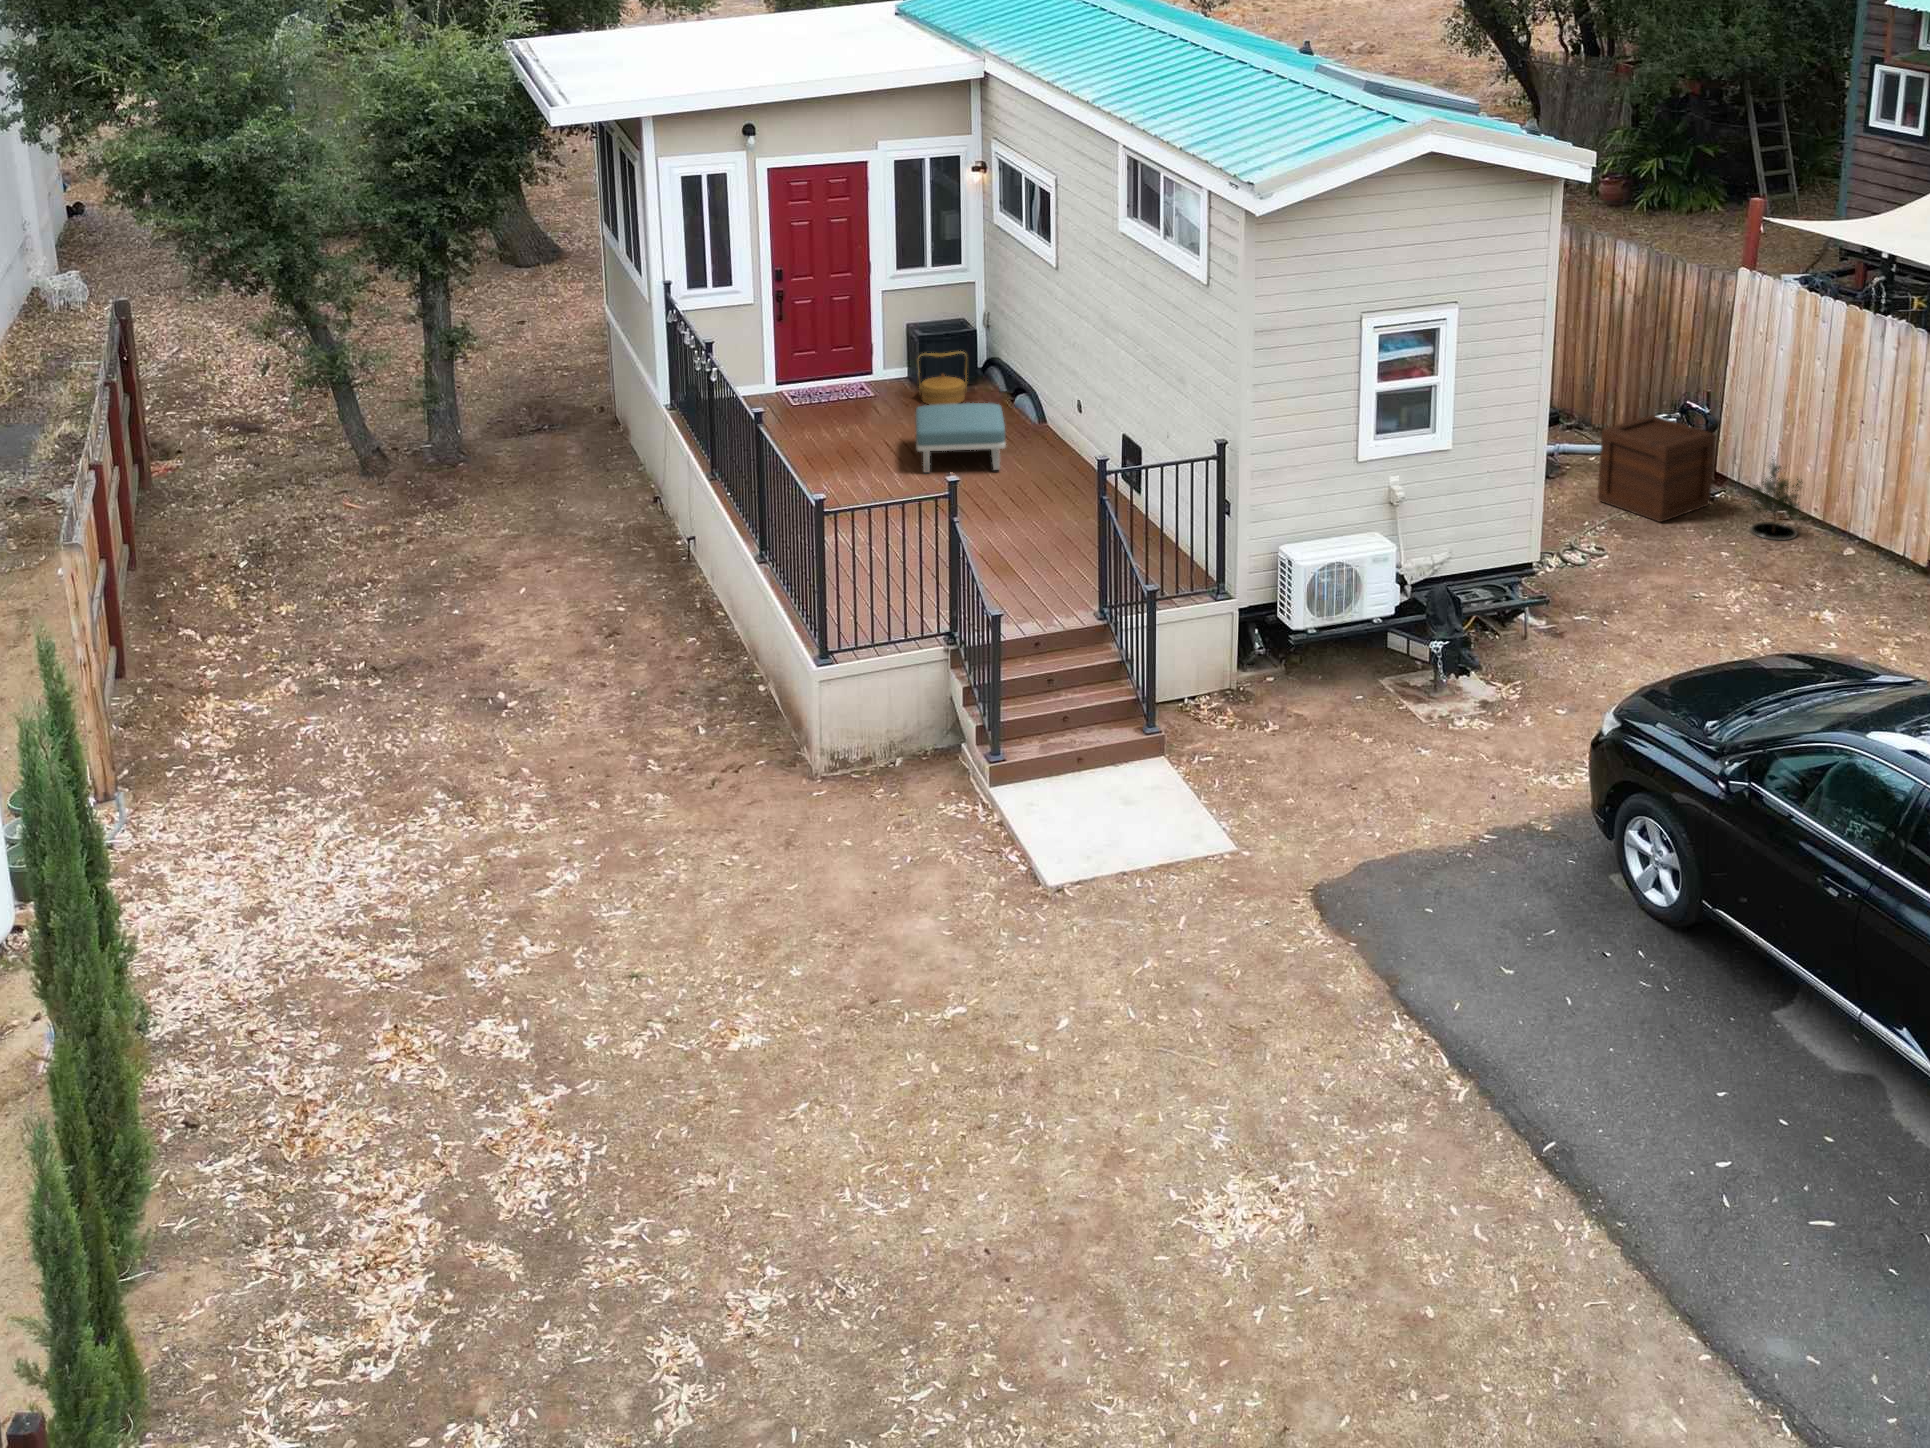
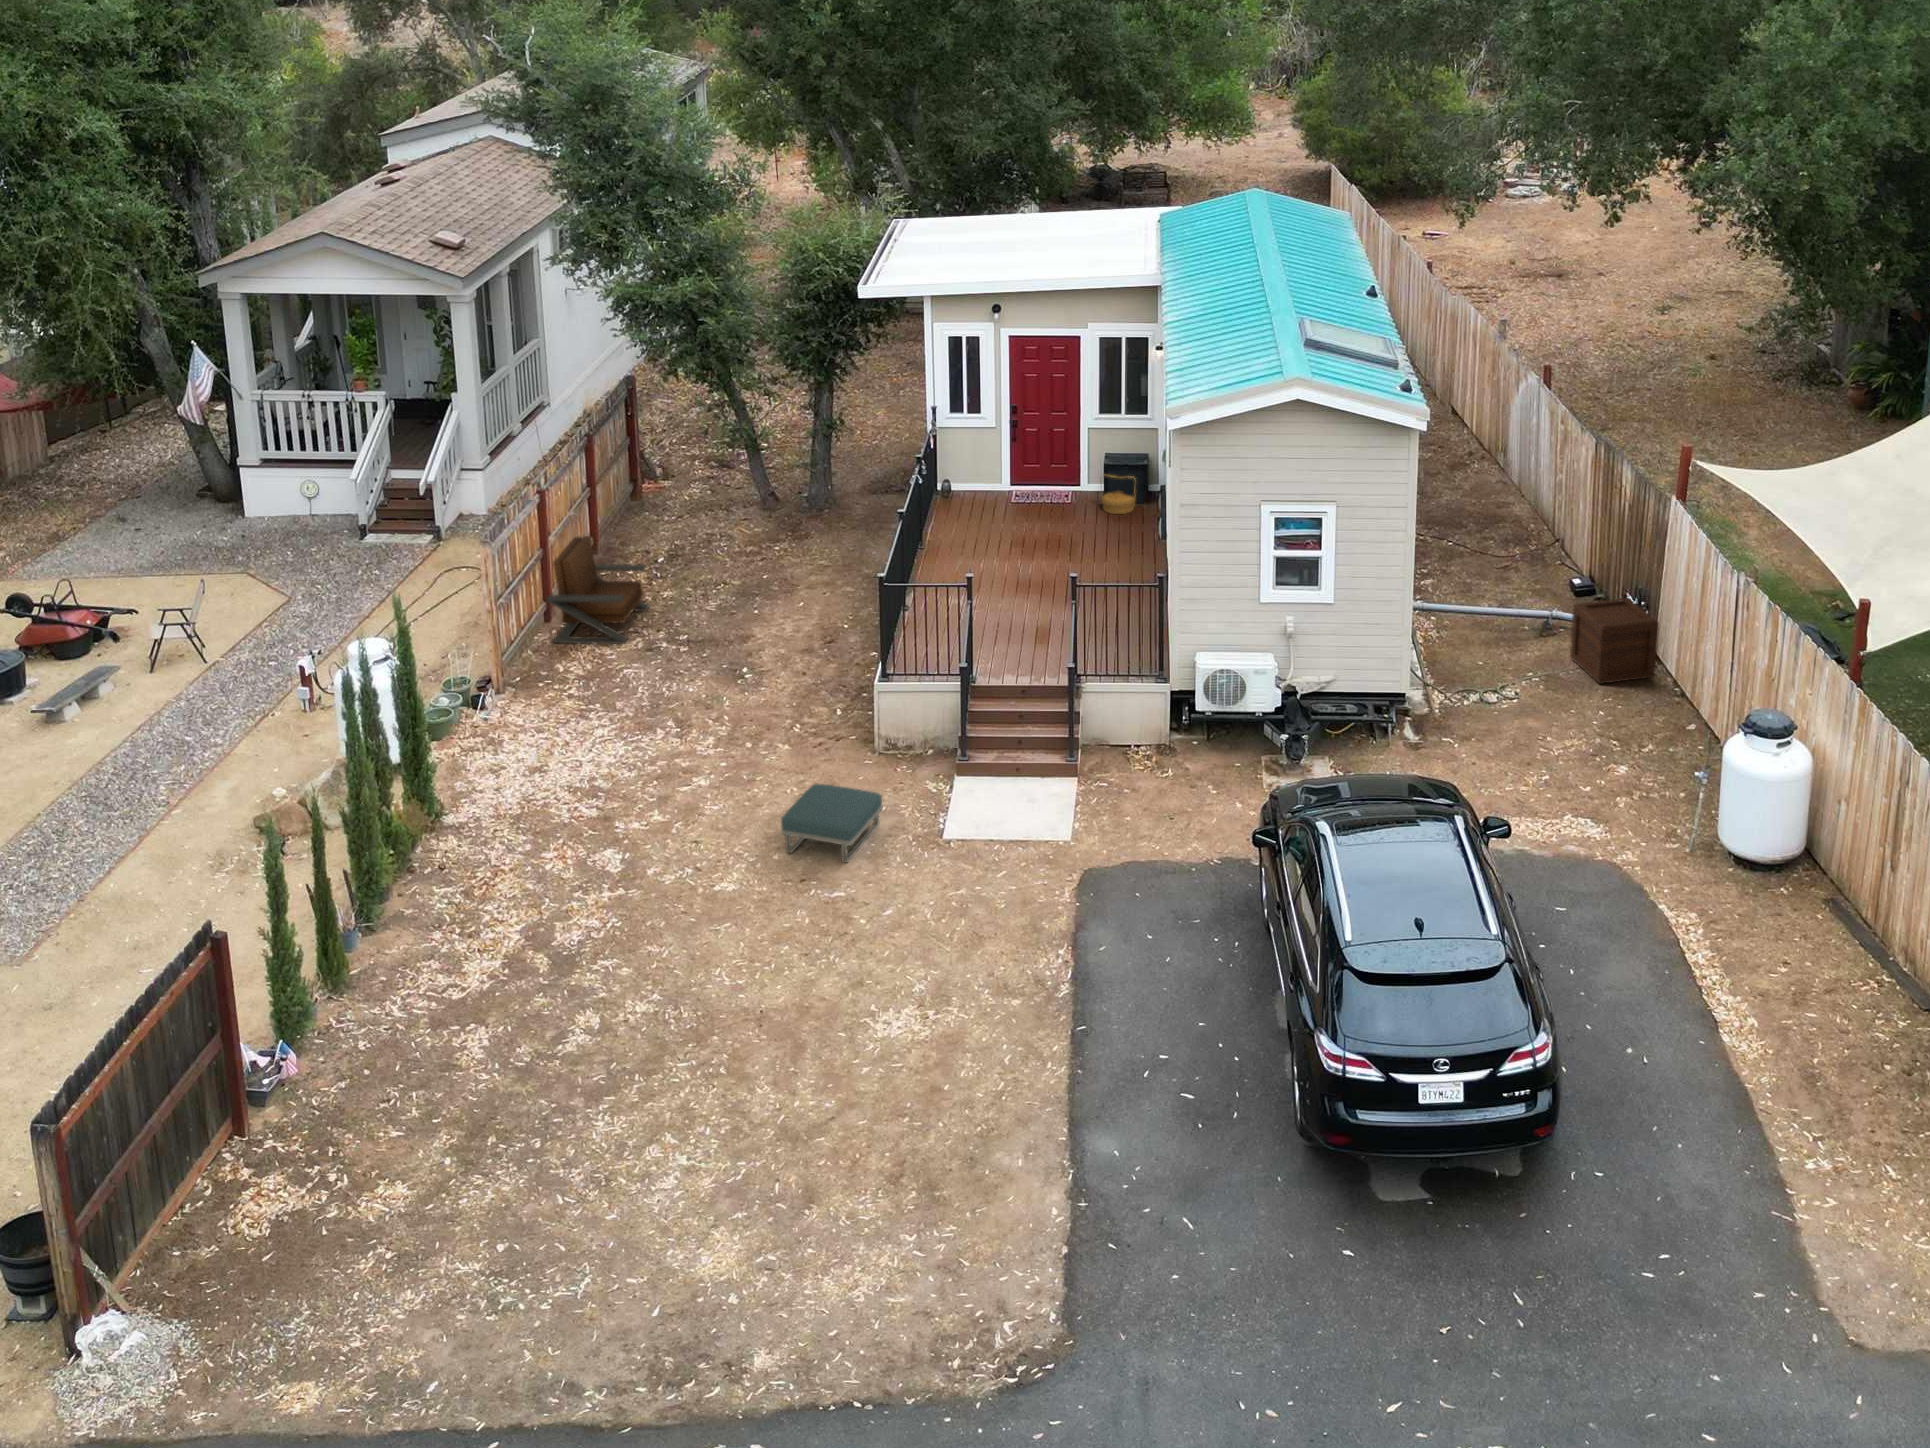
footstool: present [915,403,1006,473] -> present [781,783,883,863]
potted tree: present [1749,456,1802,540] -> none [1656,646,1703,715]
lounge chair: none [125,529,276,710] -> present [546,536,649,644]

